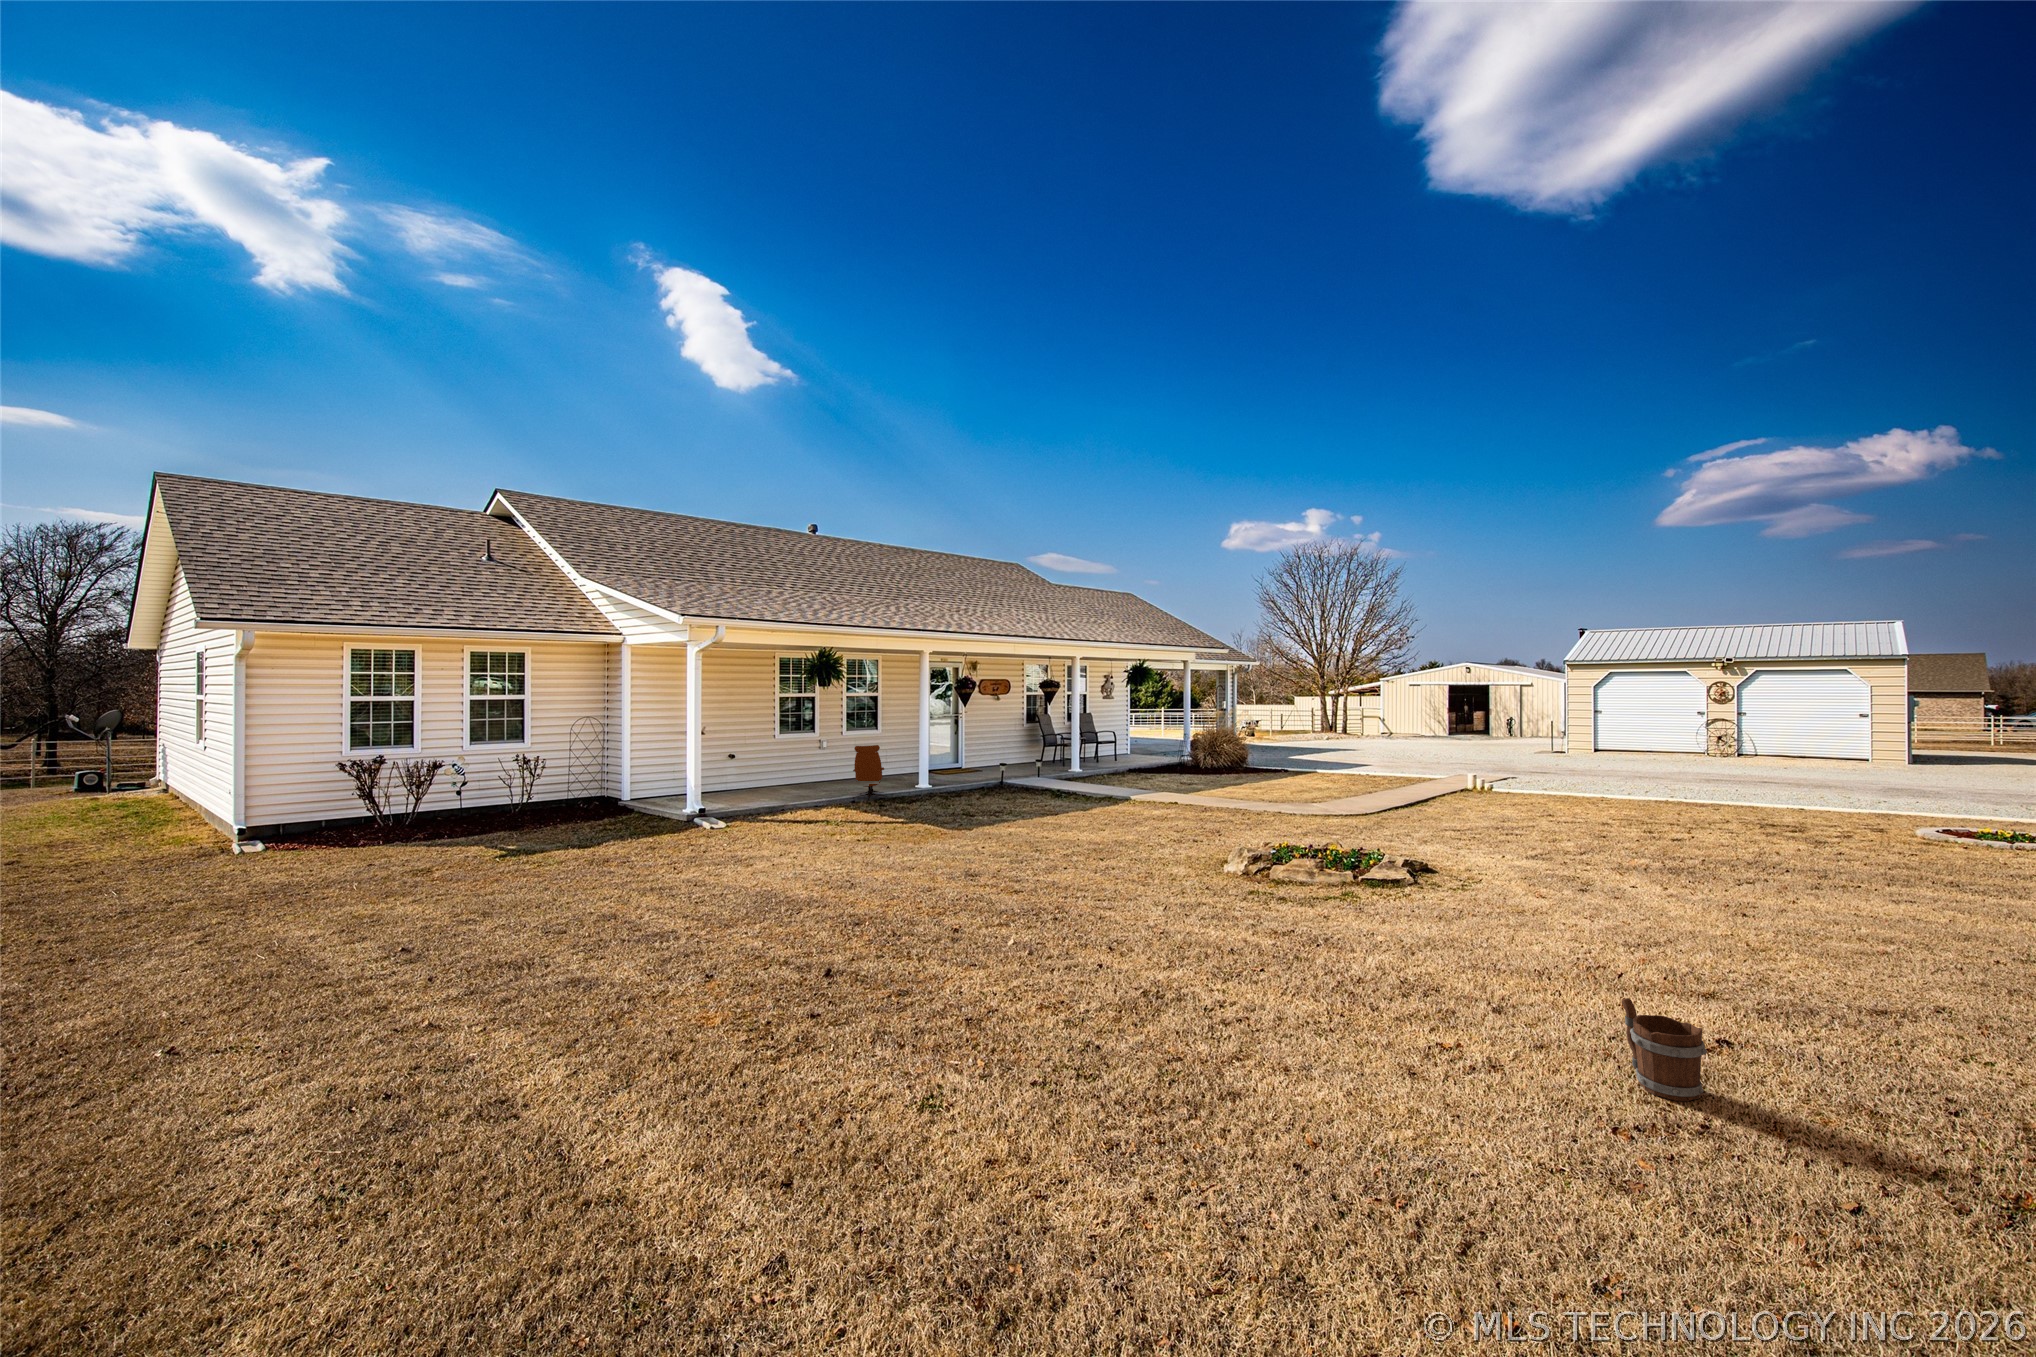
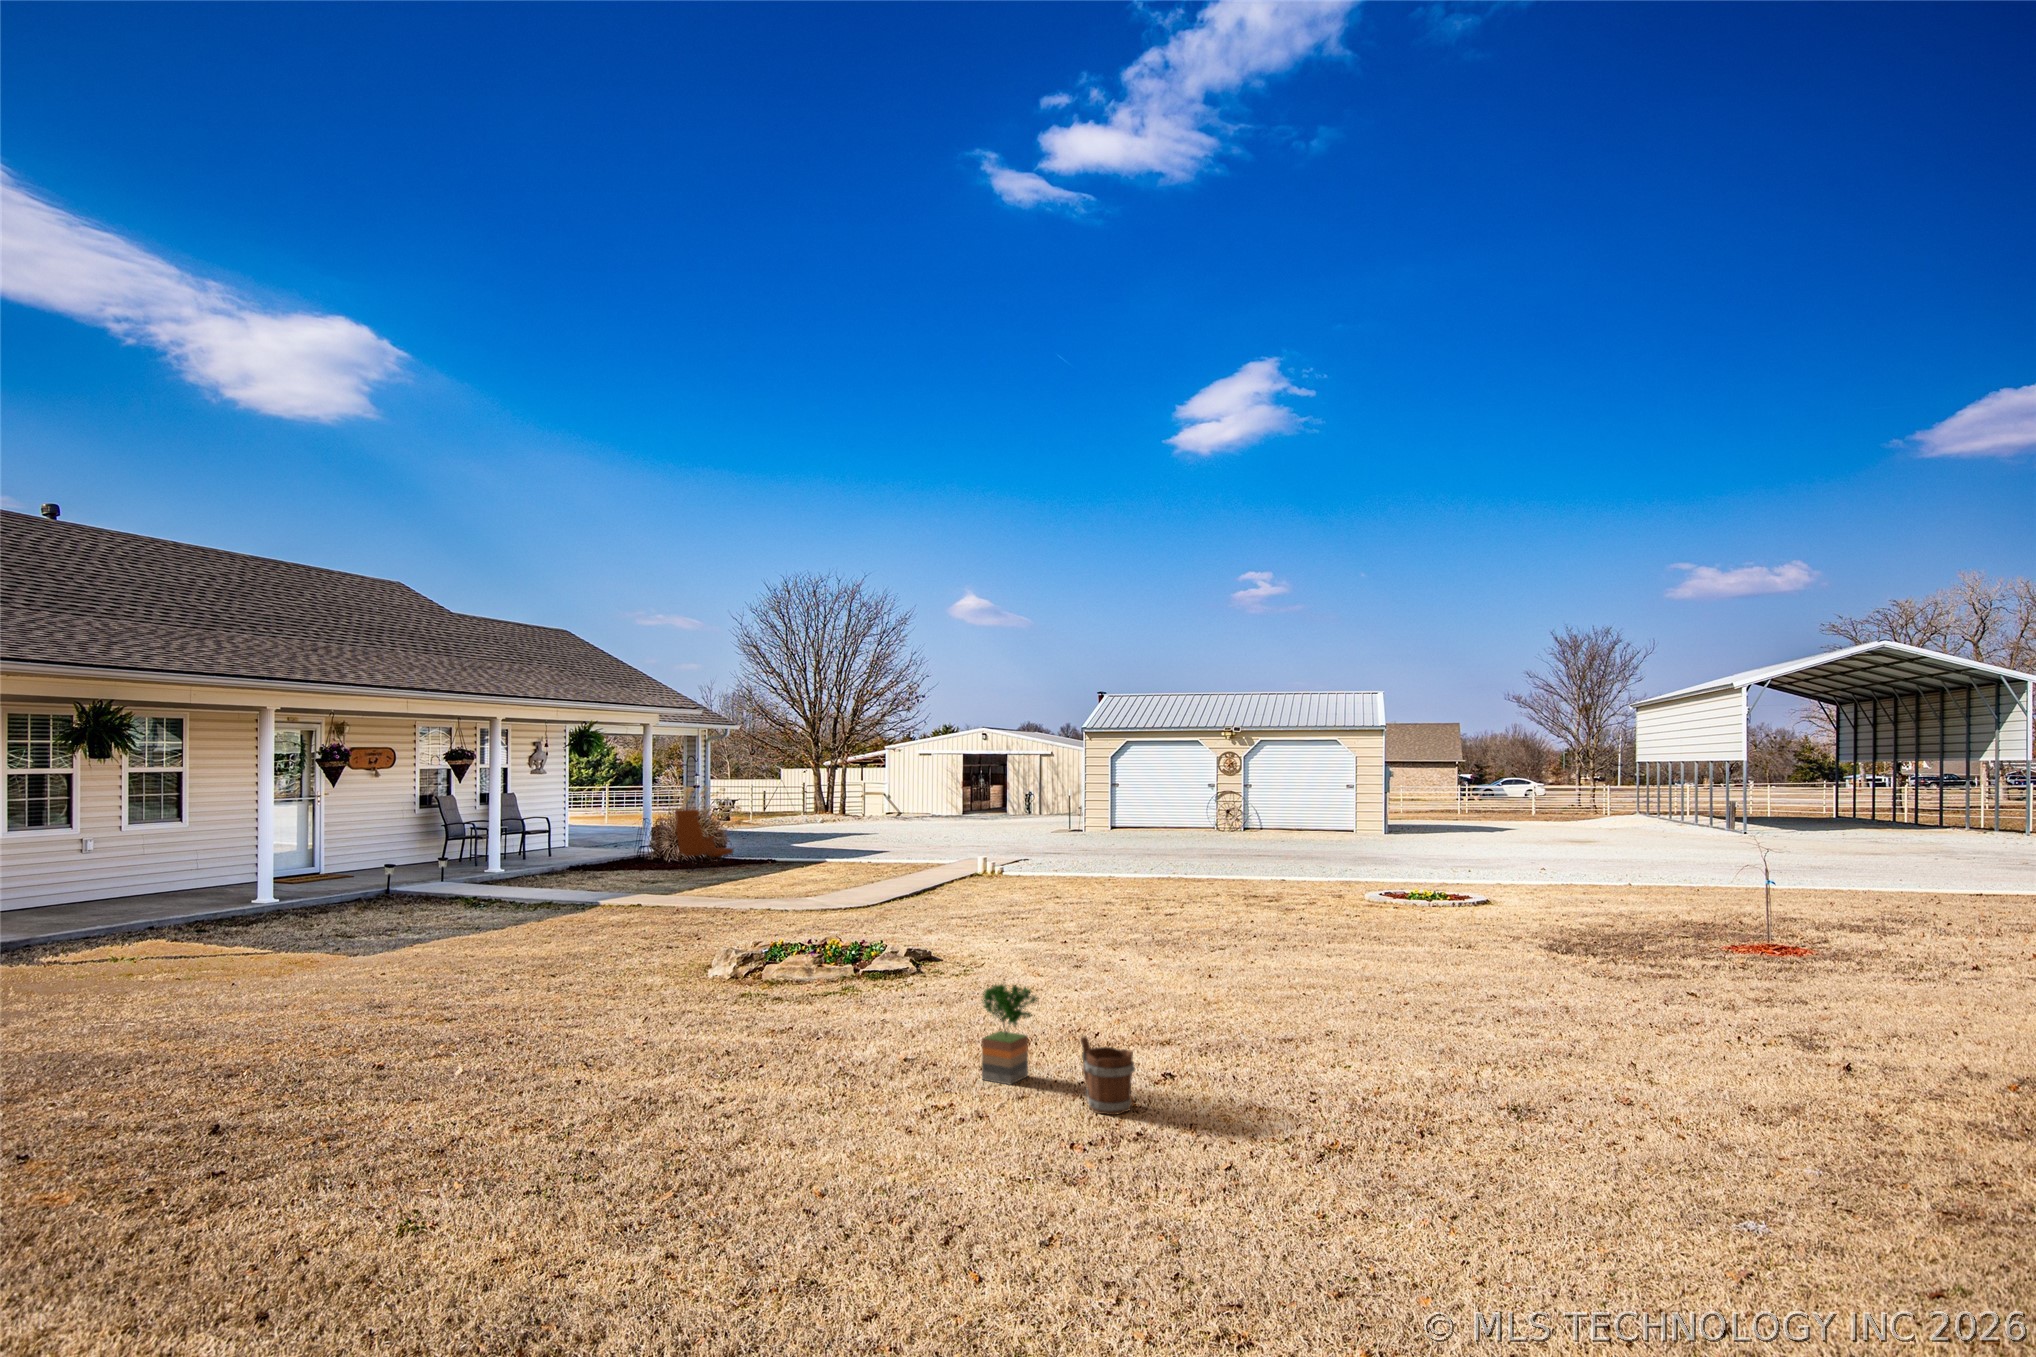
lounge chair: present [853,745,887,800] -> present [675,809,733,870]
potted tree: none [1488,921,1563,1033] -> present [982,984,1037,1085]

